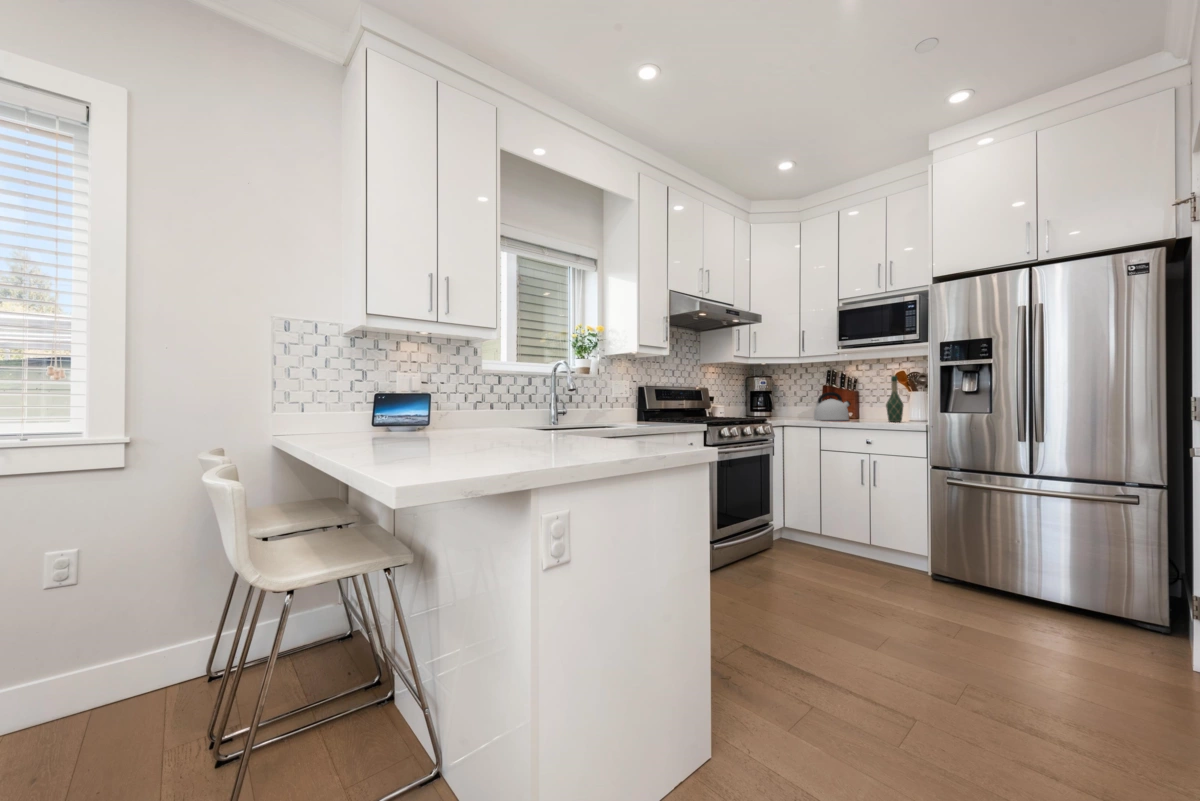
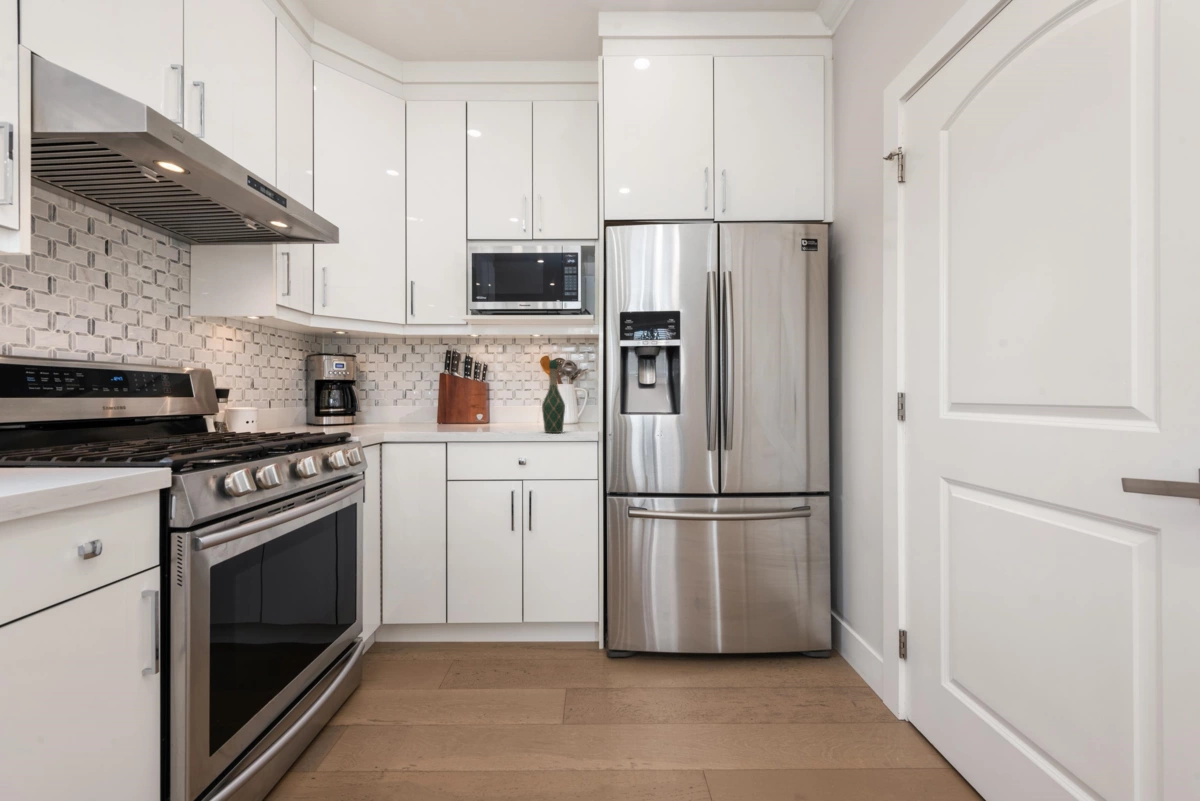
kettle: present [814,392,851,420] -> none [430,384,489,433]

